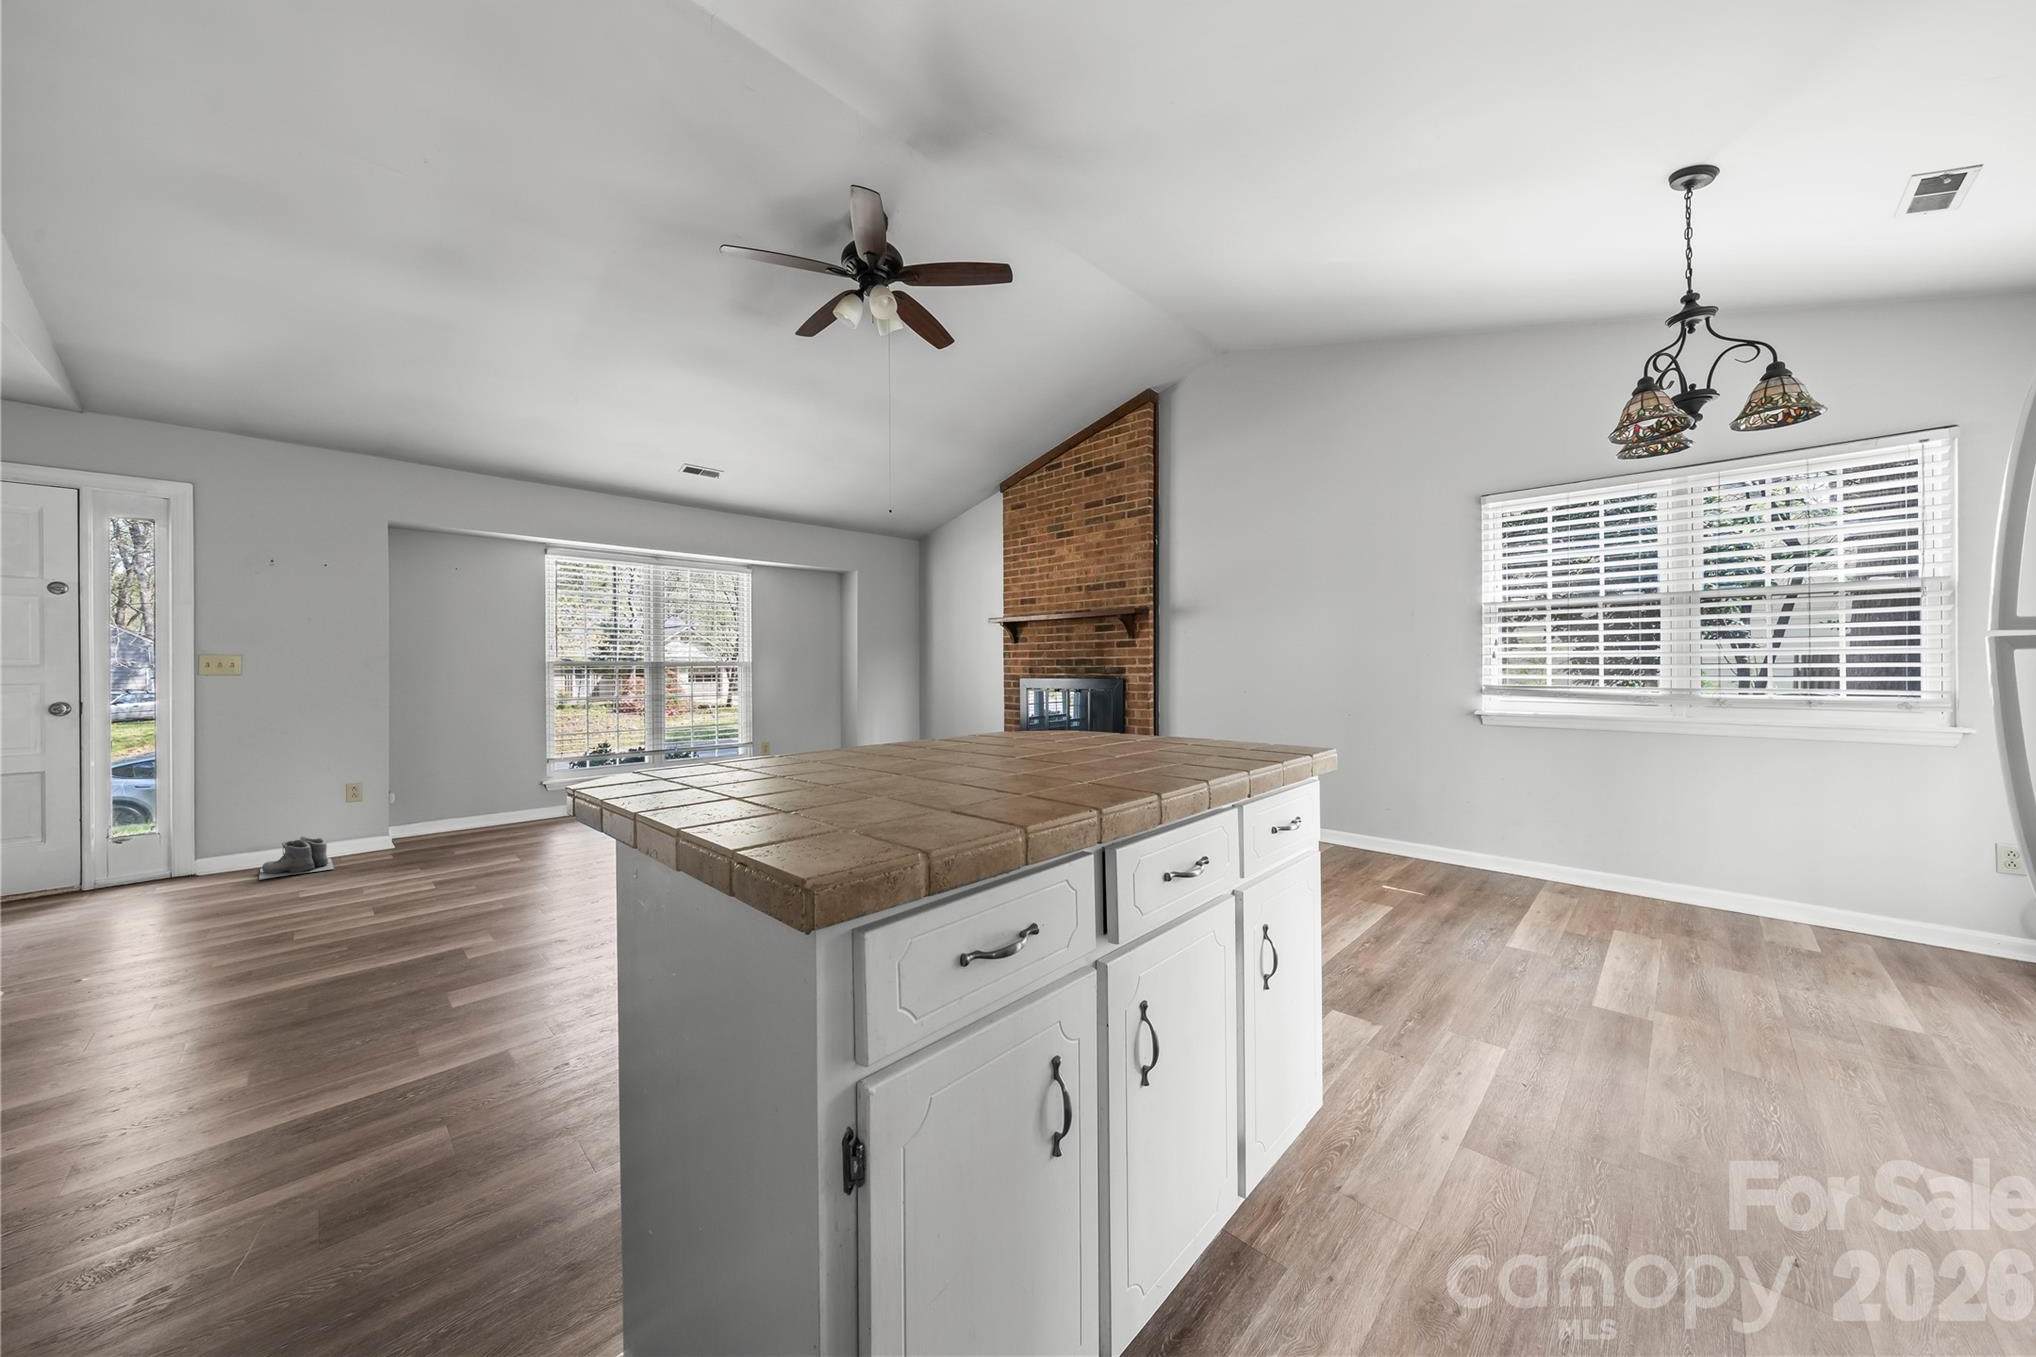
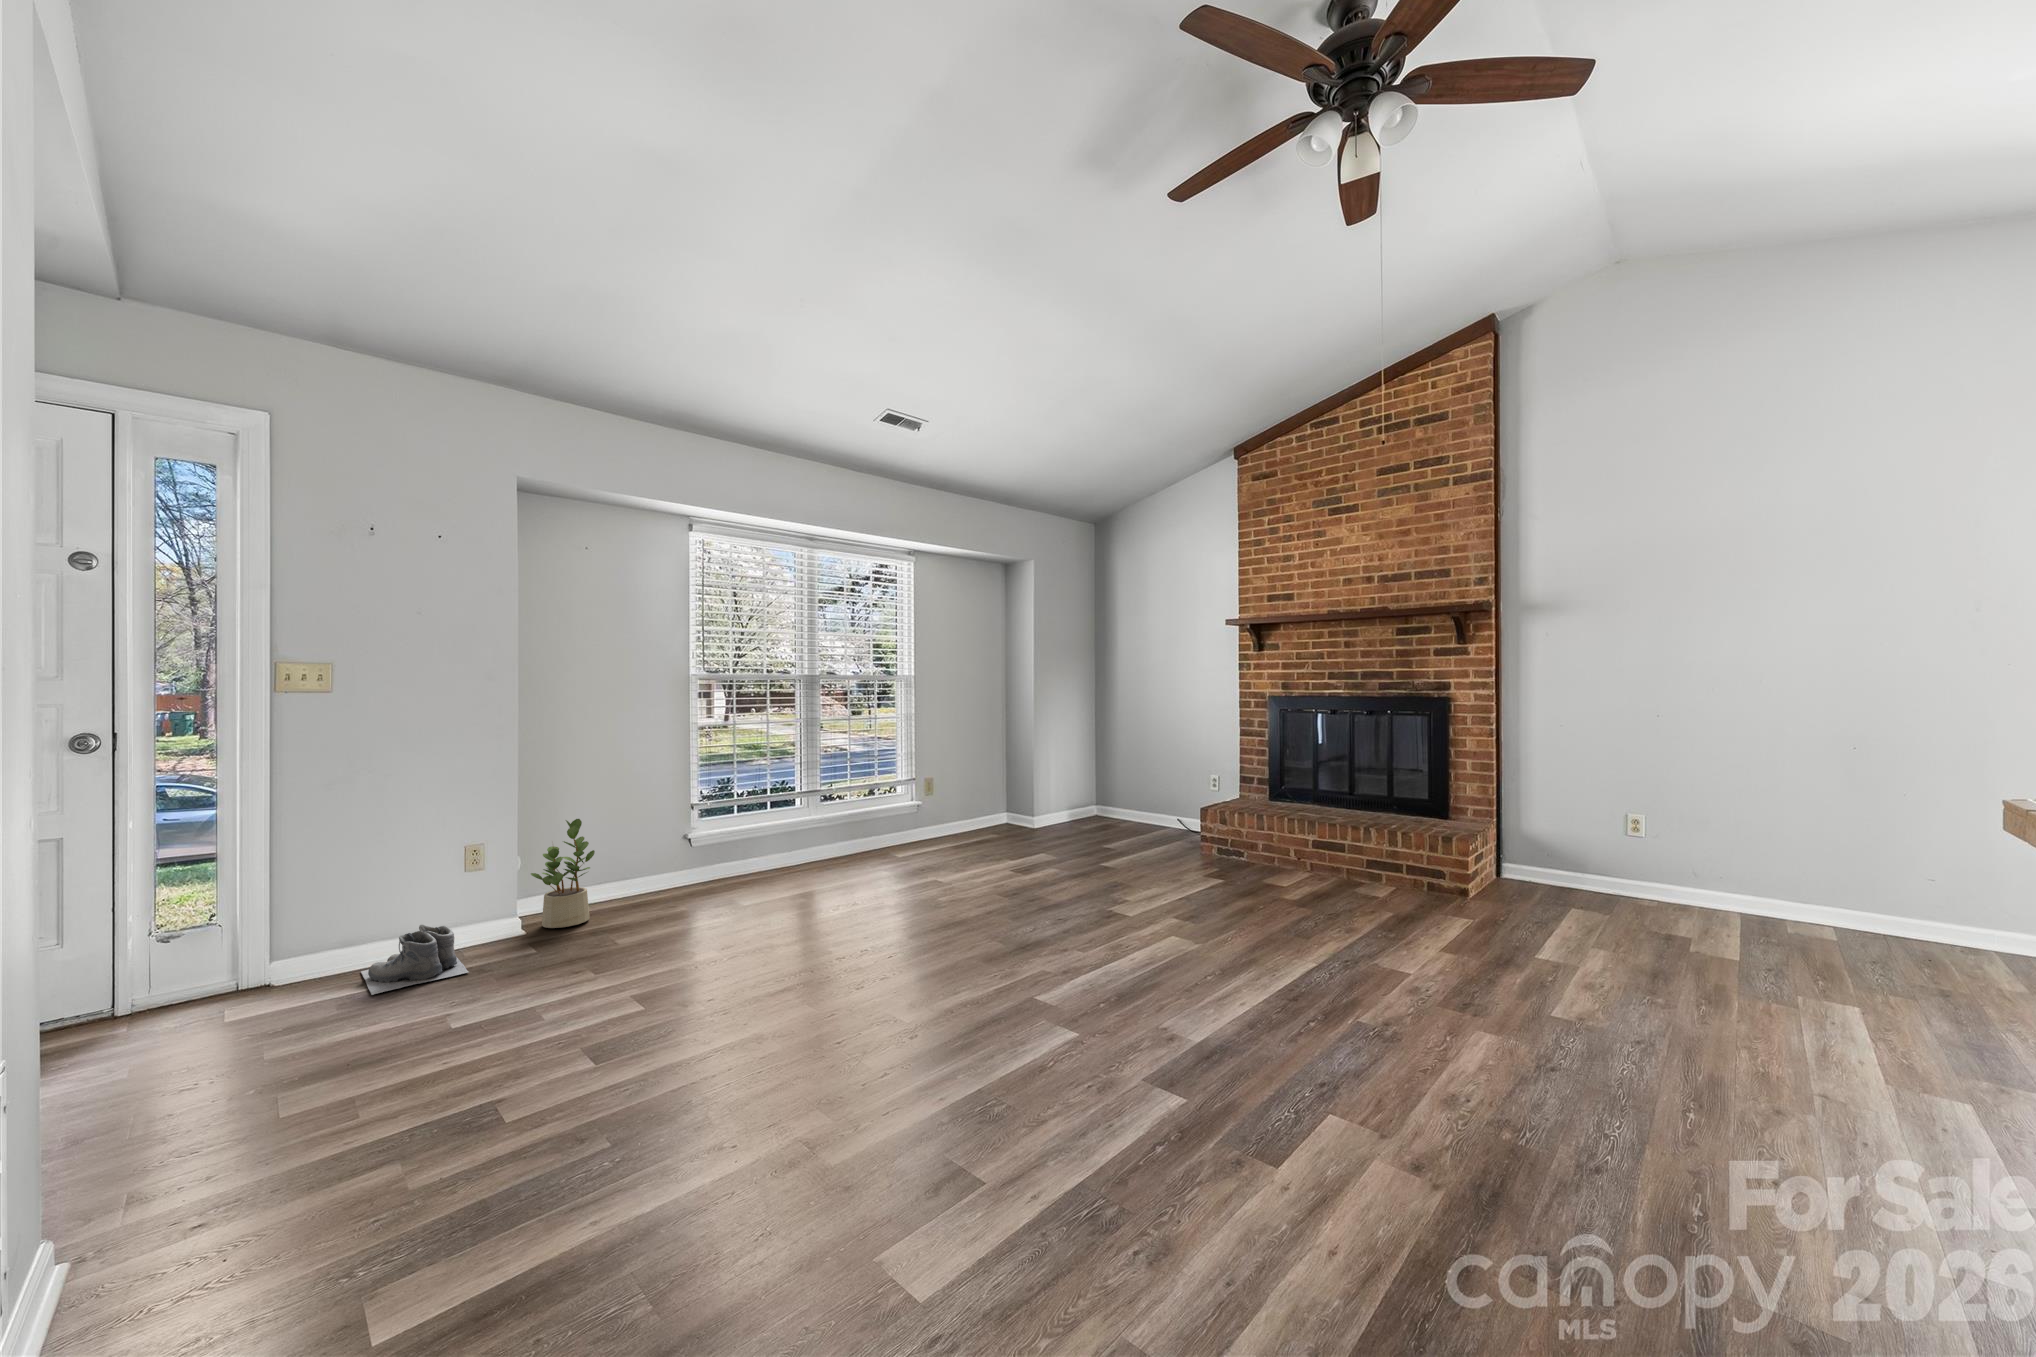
potted plant: none [400,768,451,846] -> present [531,819,595,928]

